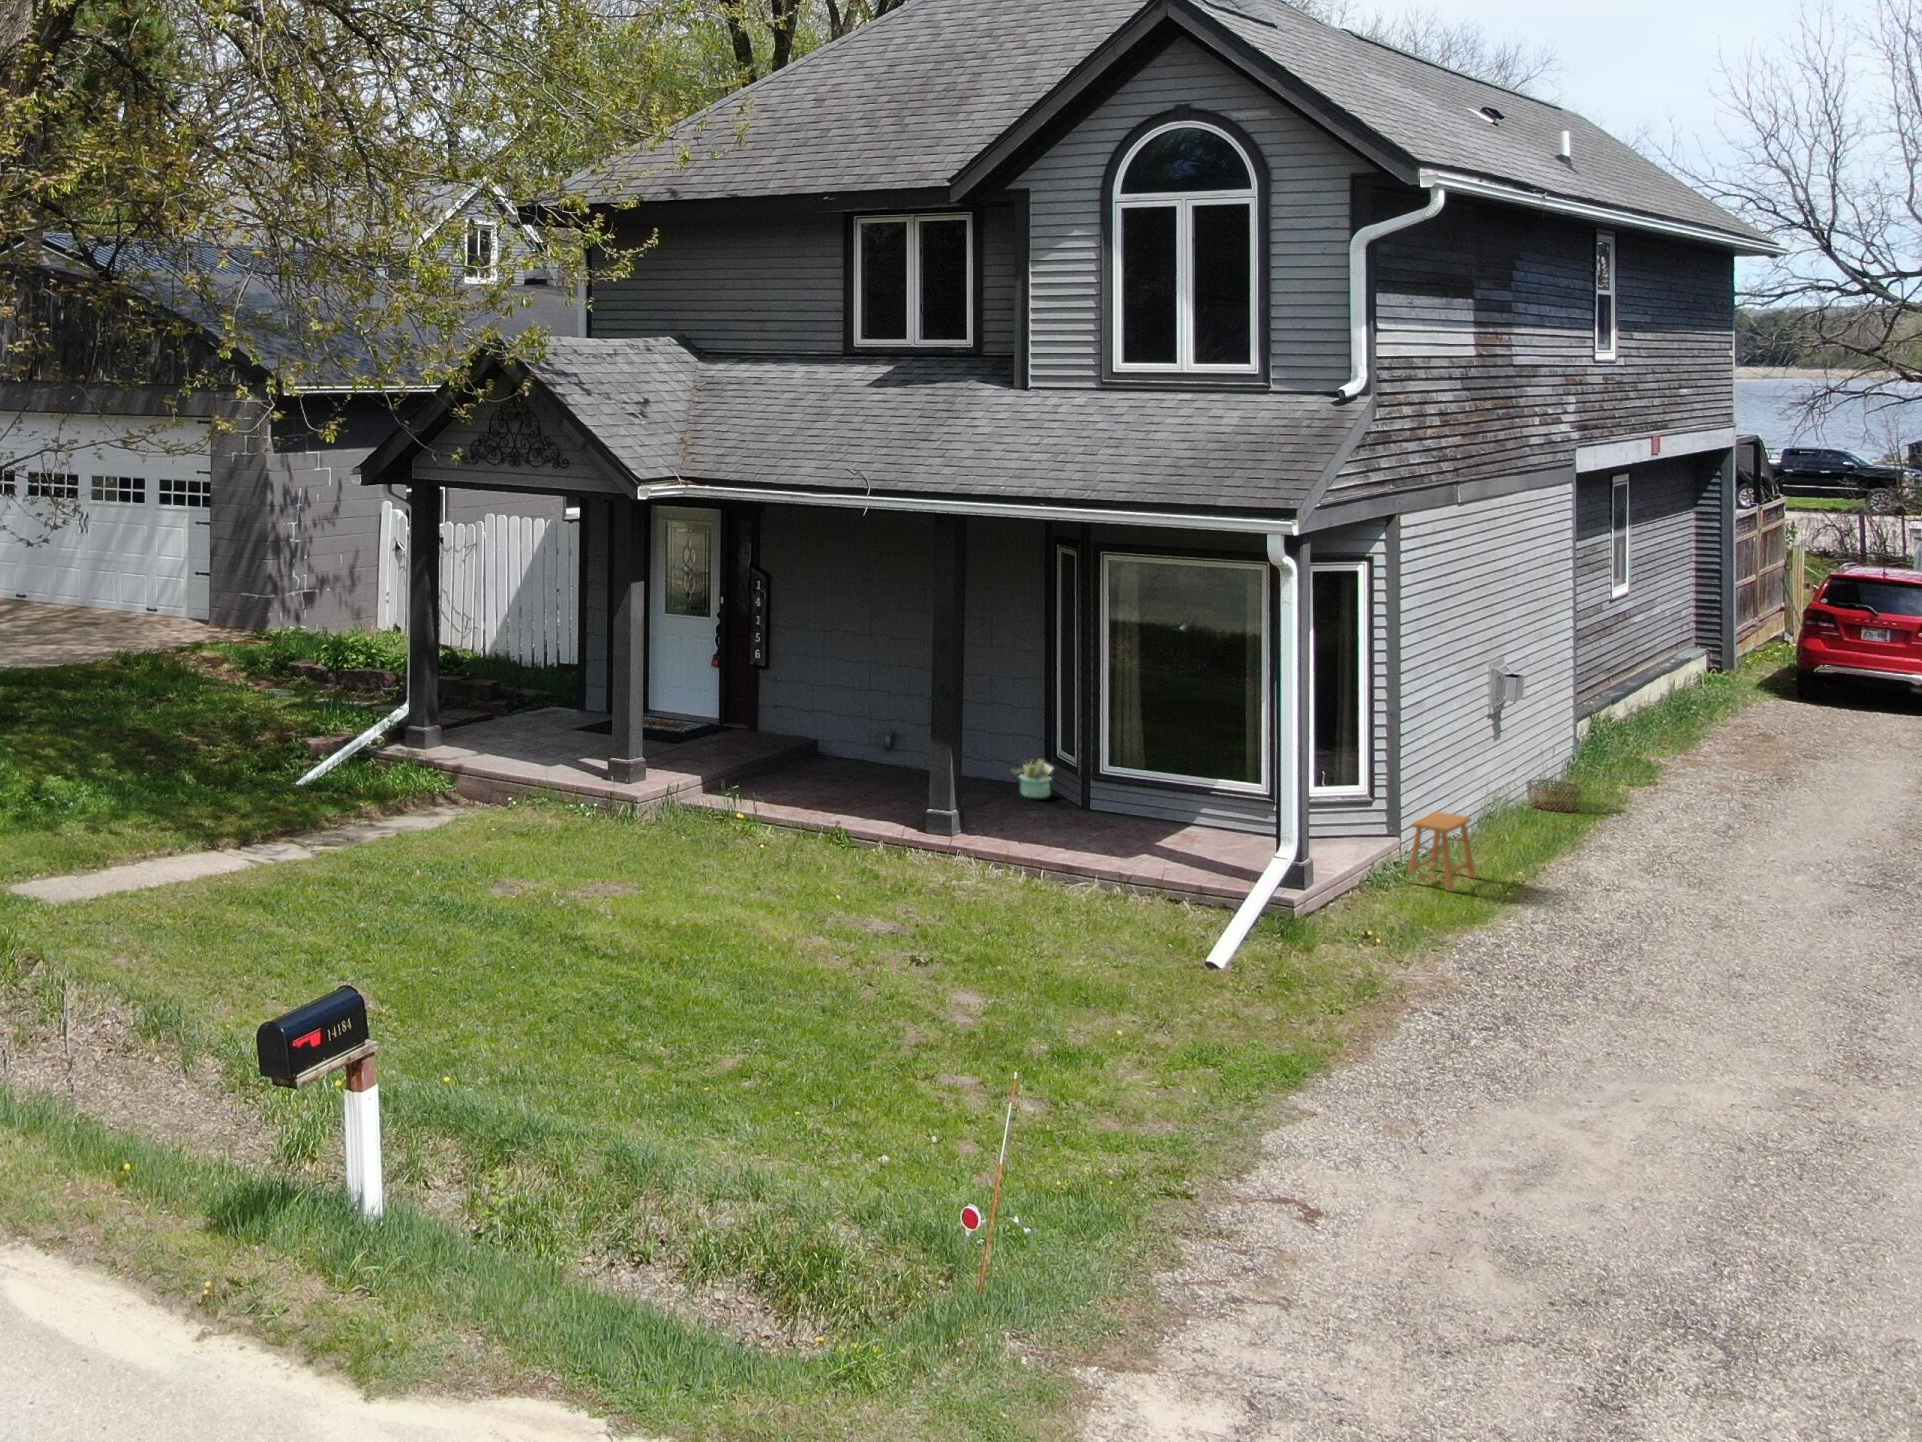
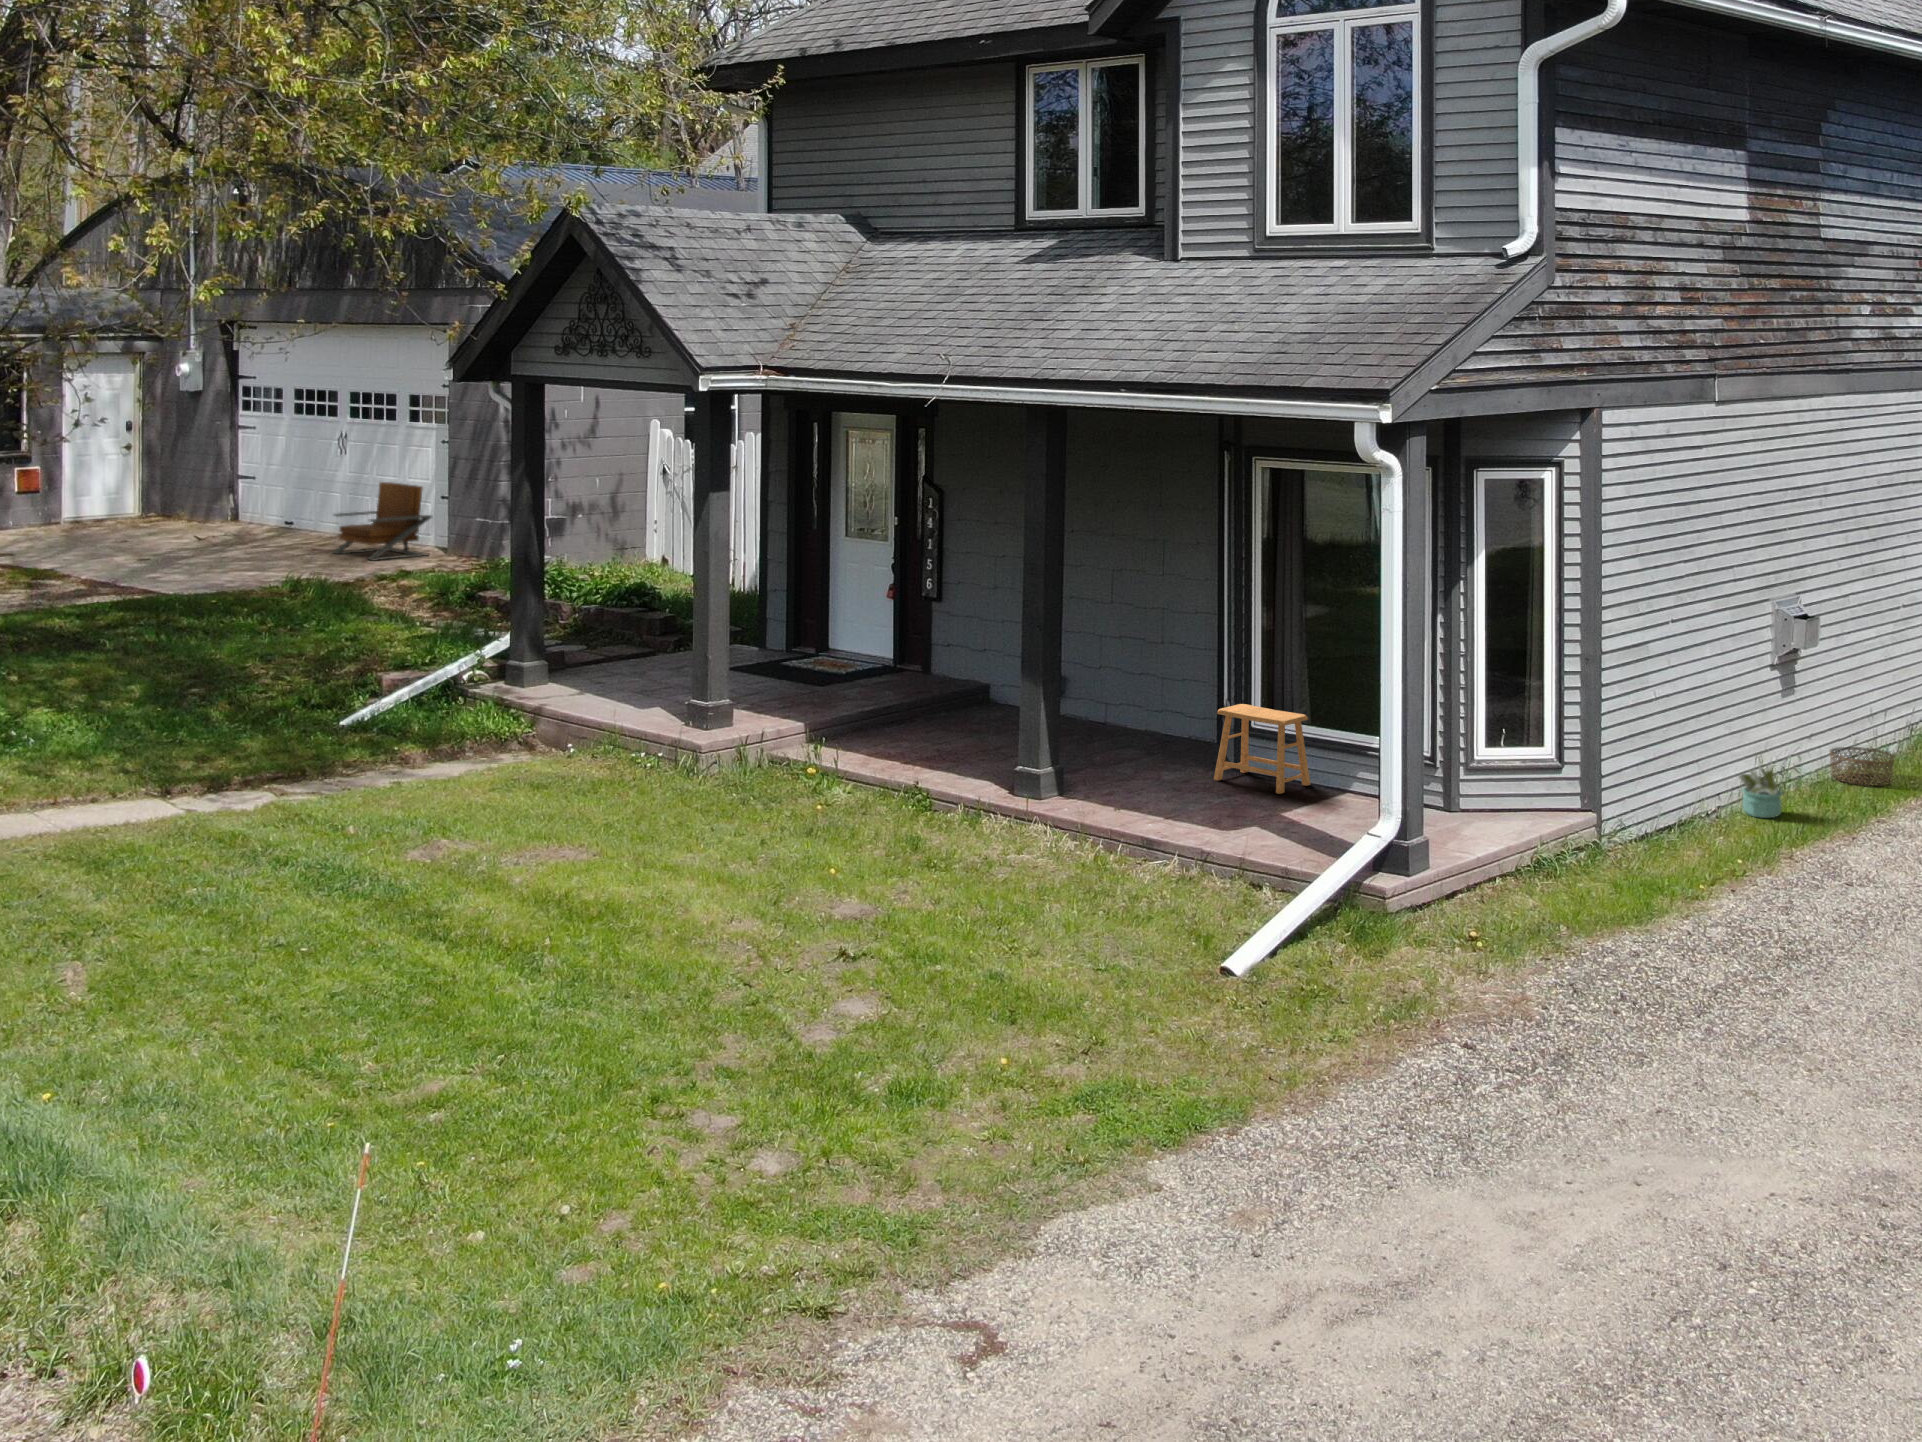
lounge chair: none [87,555,178,626] -> present [333,482,432,561]
decorative plant: present [1013,760,1052,798] -> present [1739,768,1783,818]
stool: present [1408,812,1476,891] -> present [1214,704,1310,794]

